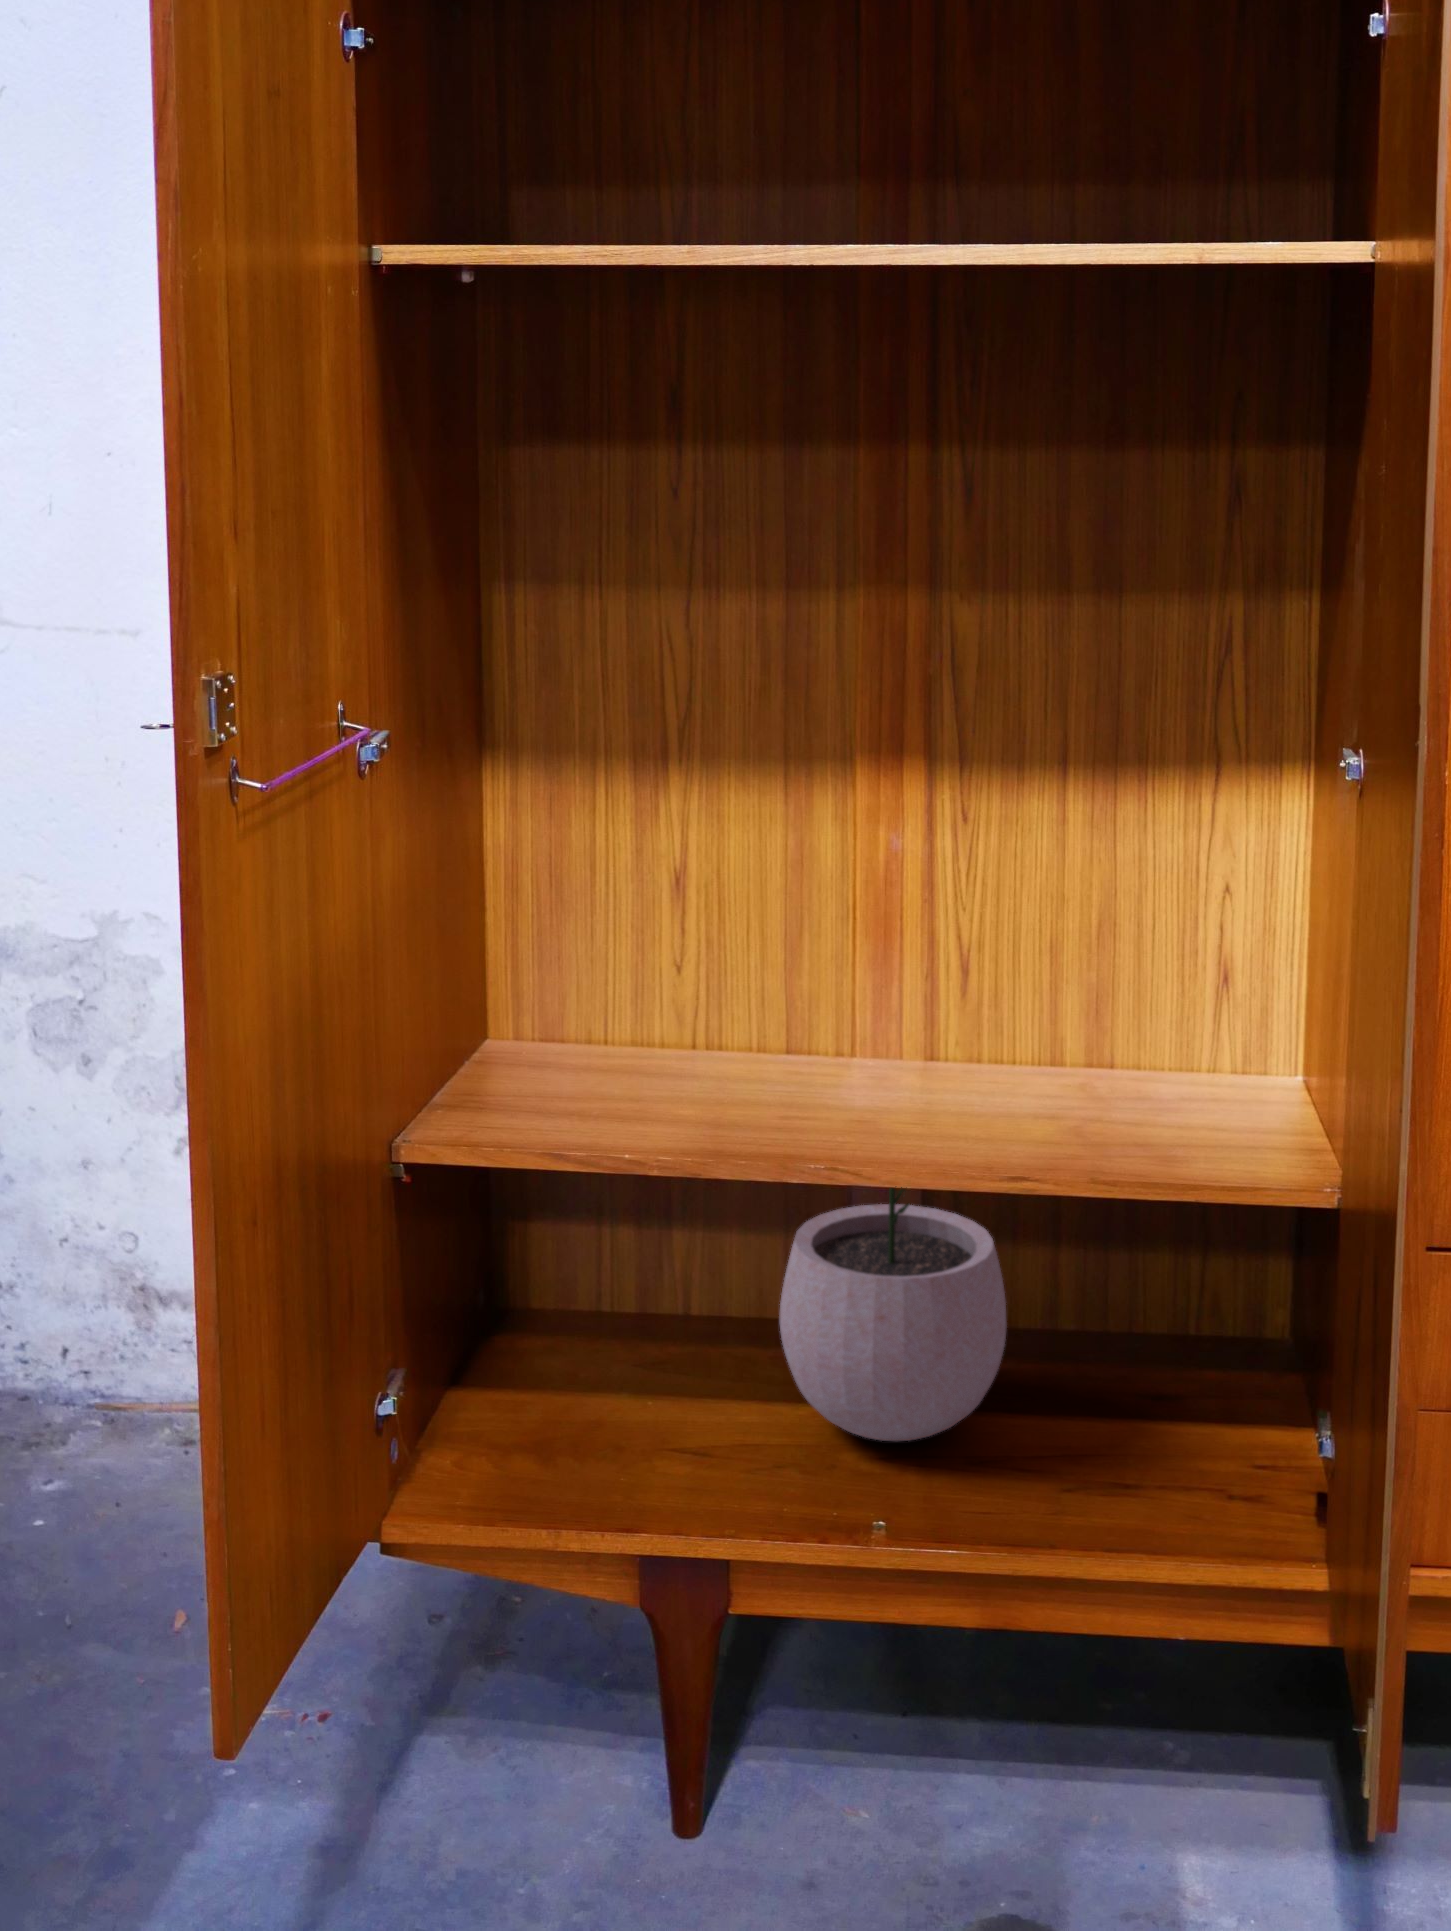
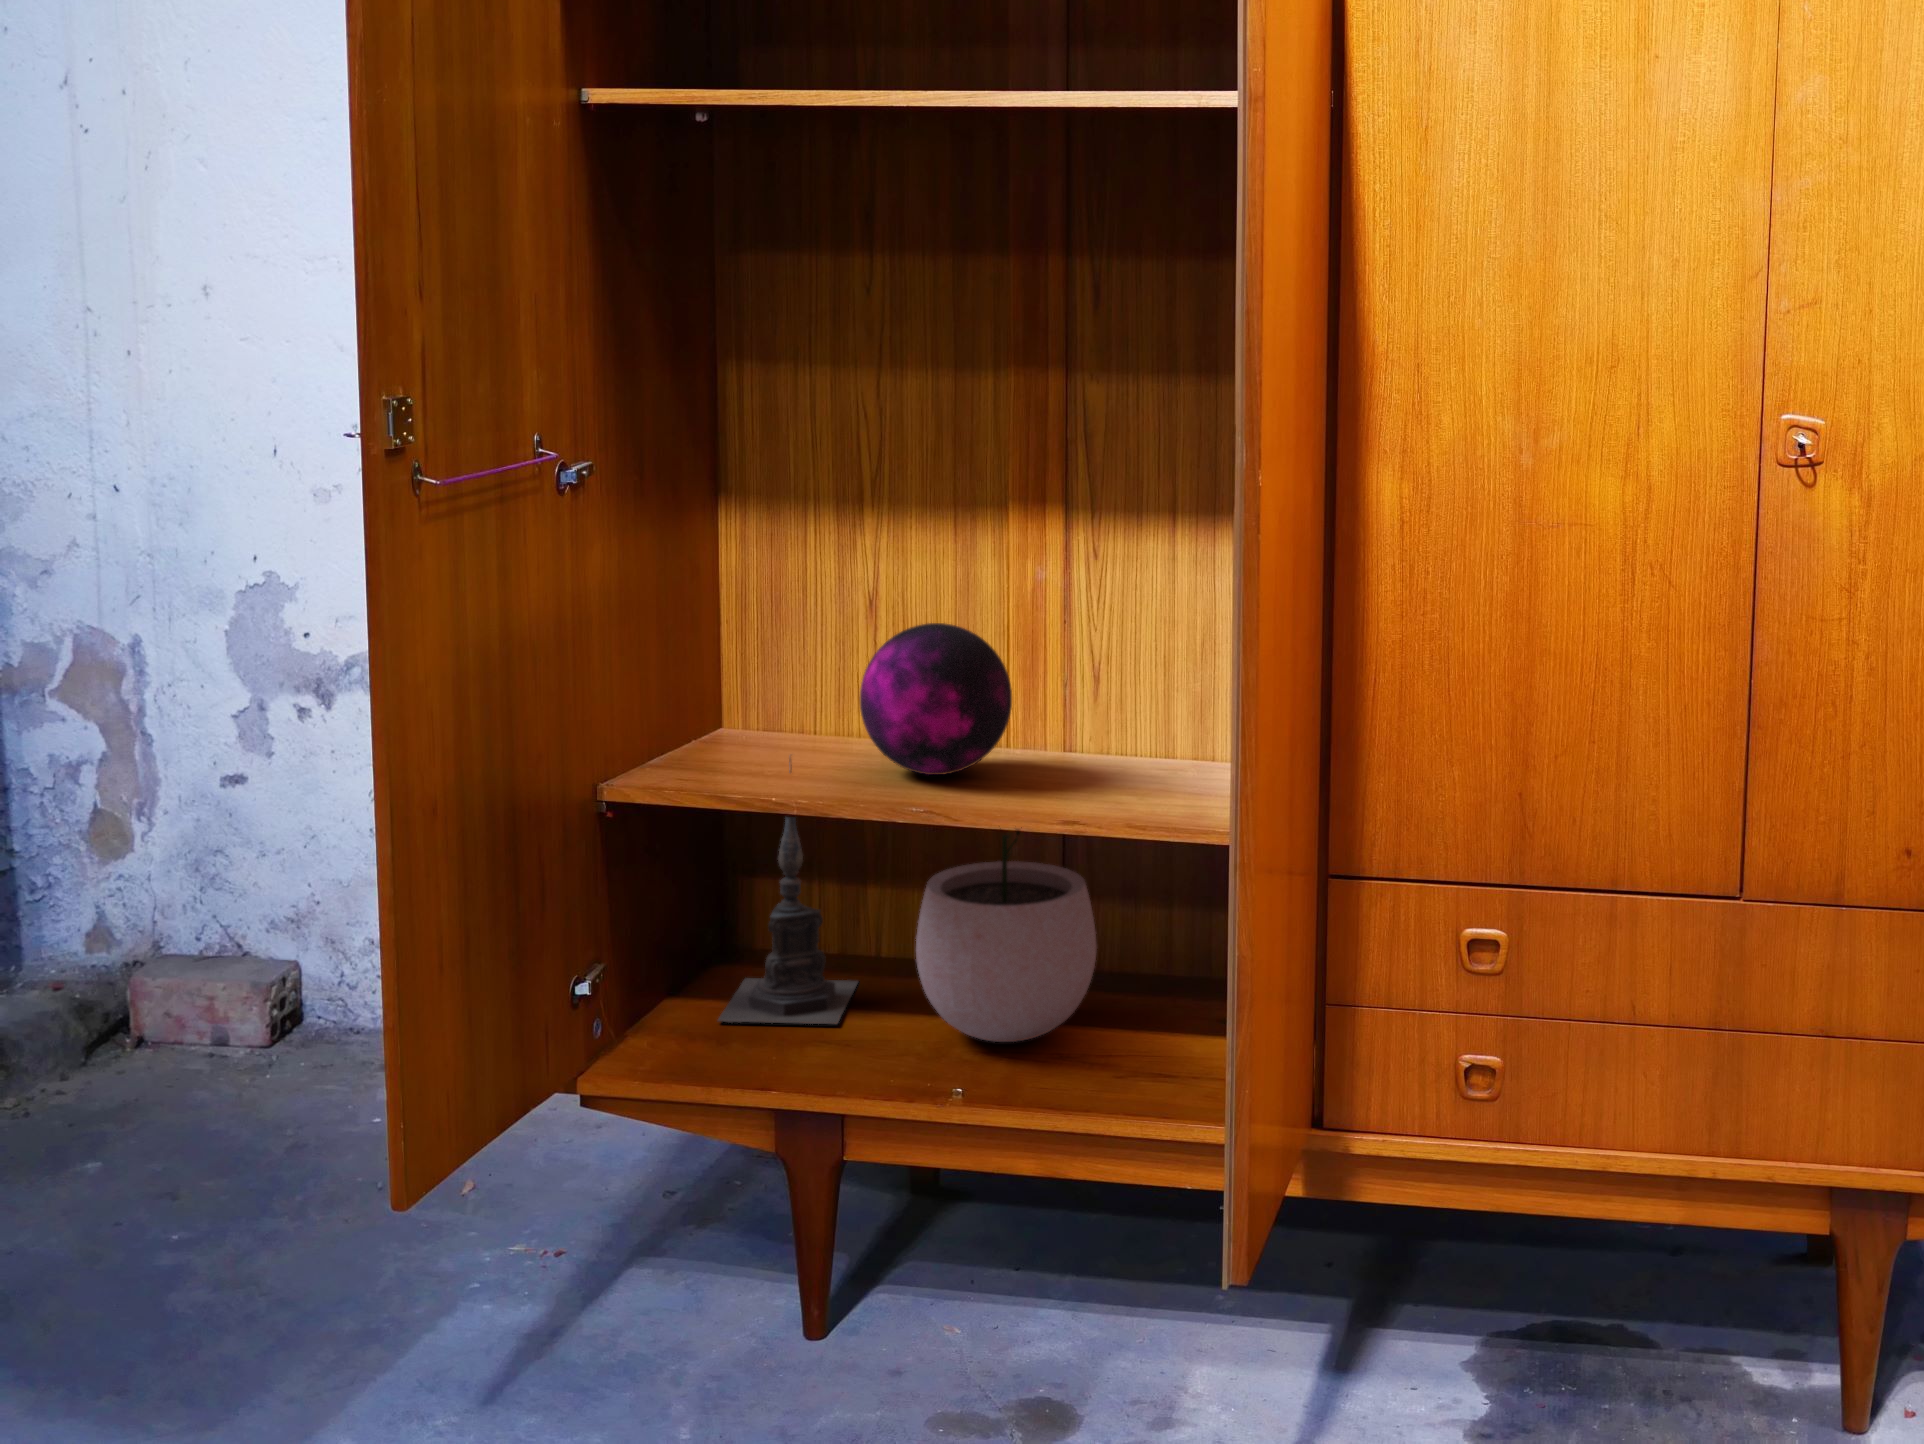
decorative orb: none [707,916,898,1109] -> present [860,623,1012,775]
candle holder: none [524,1081,678,1424] -> present [718,760,858,1024]

